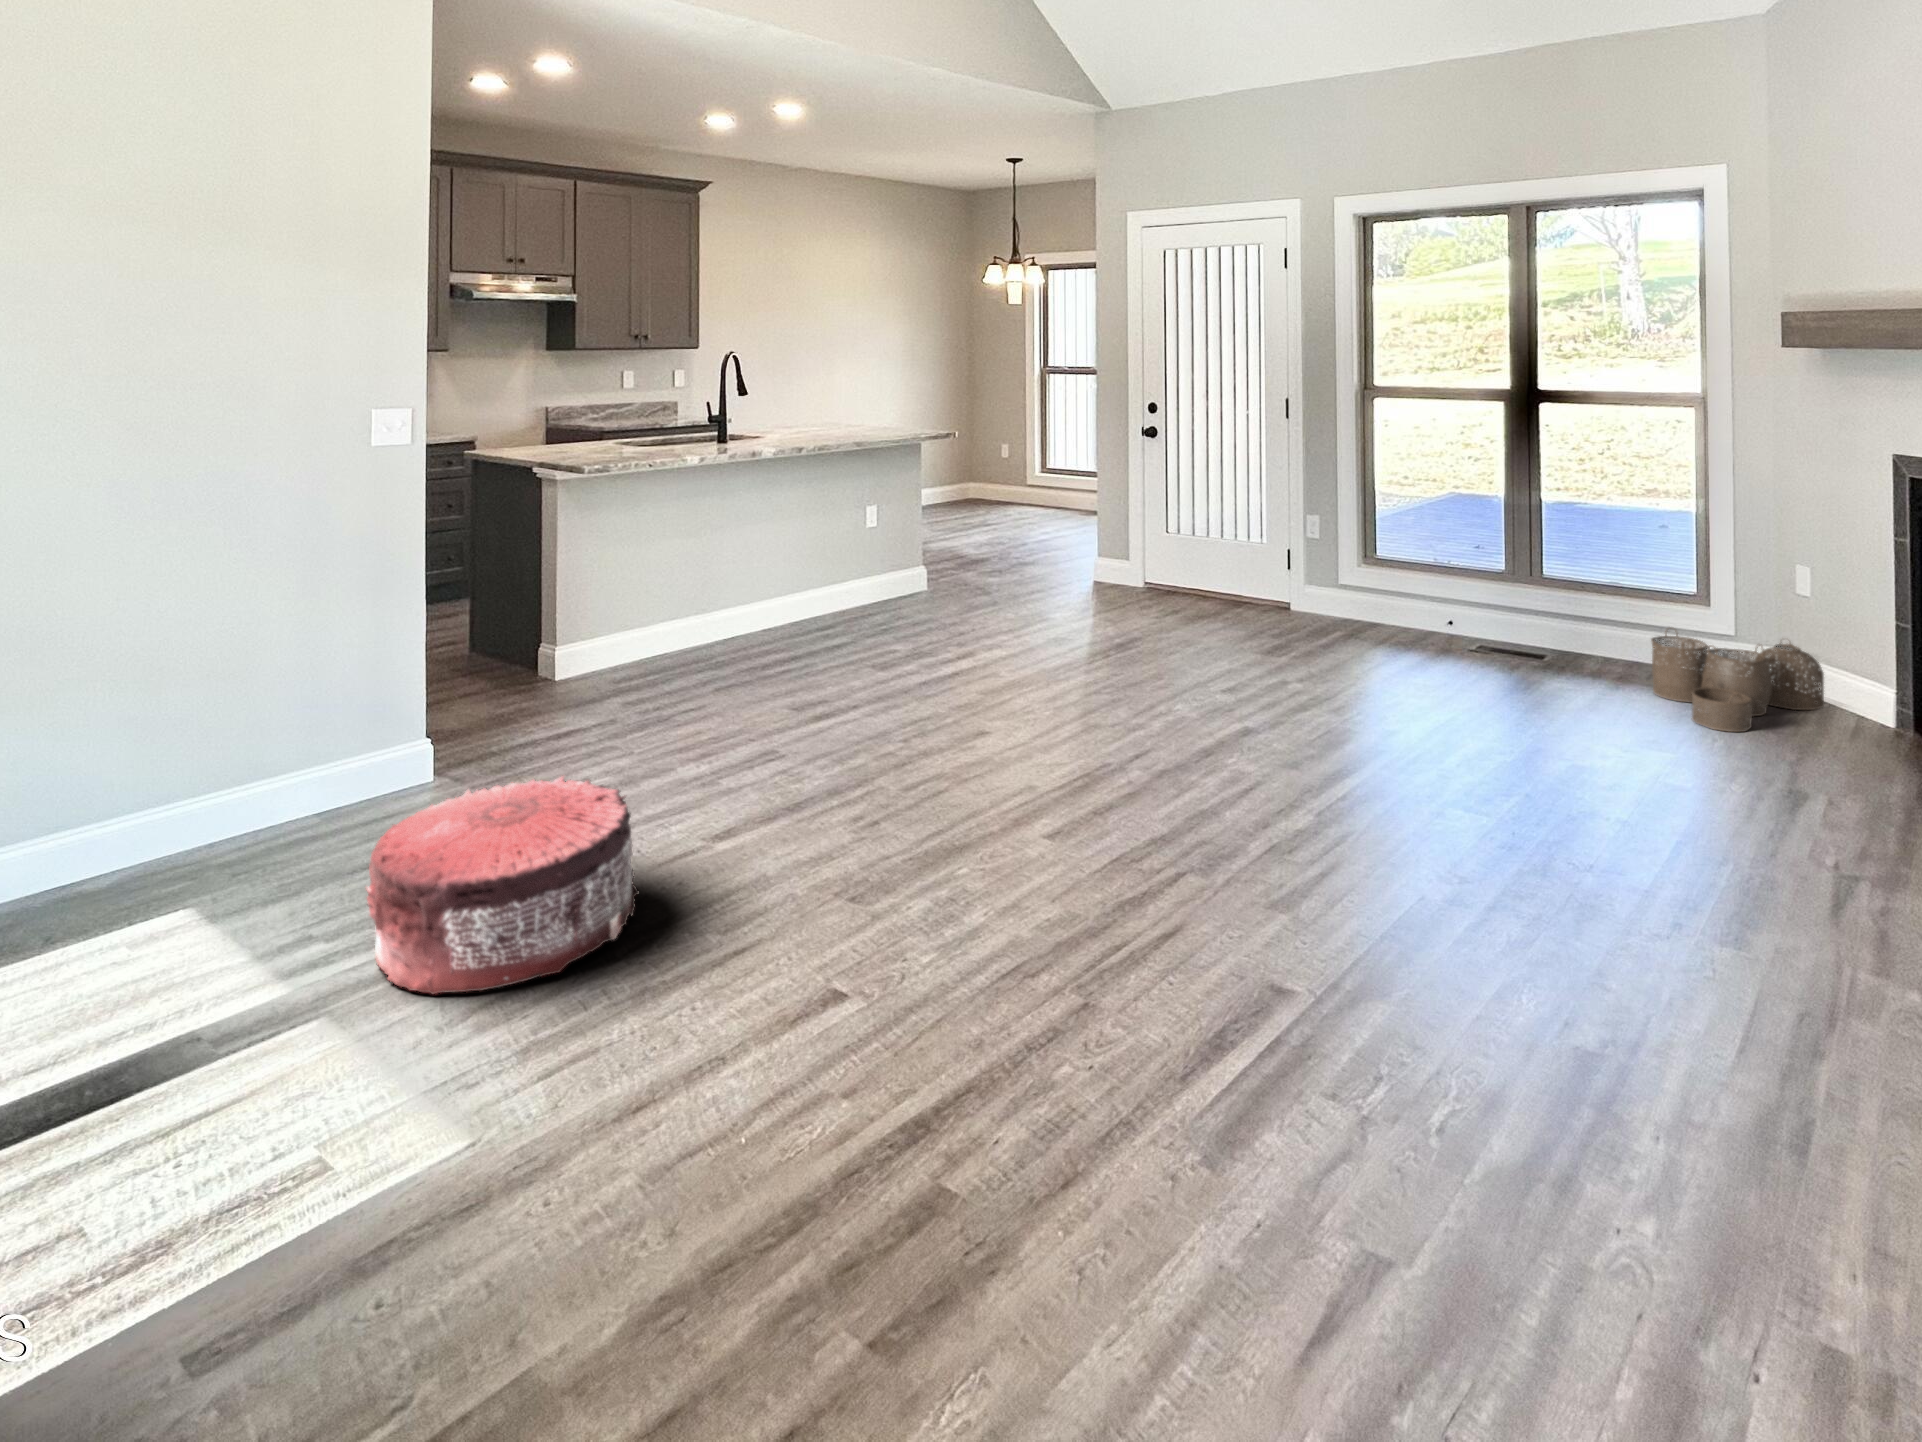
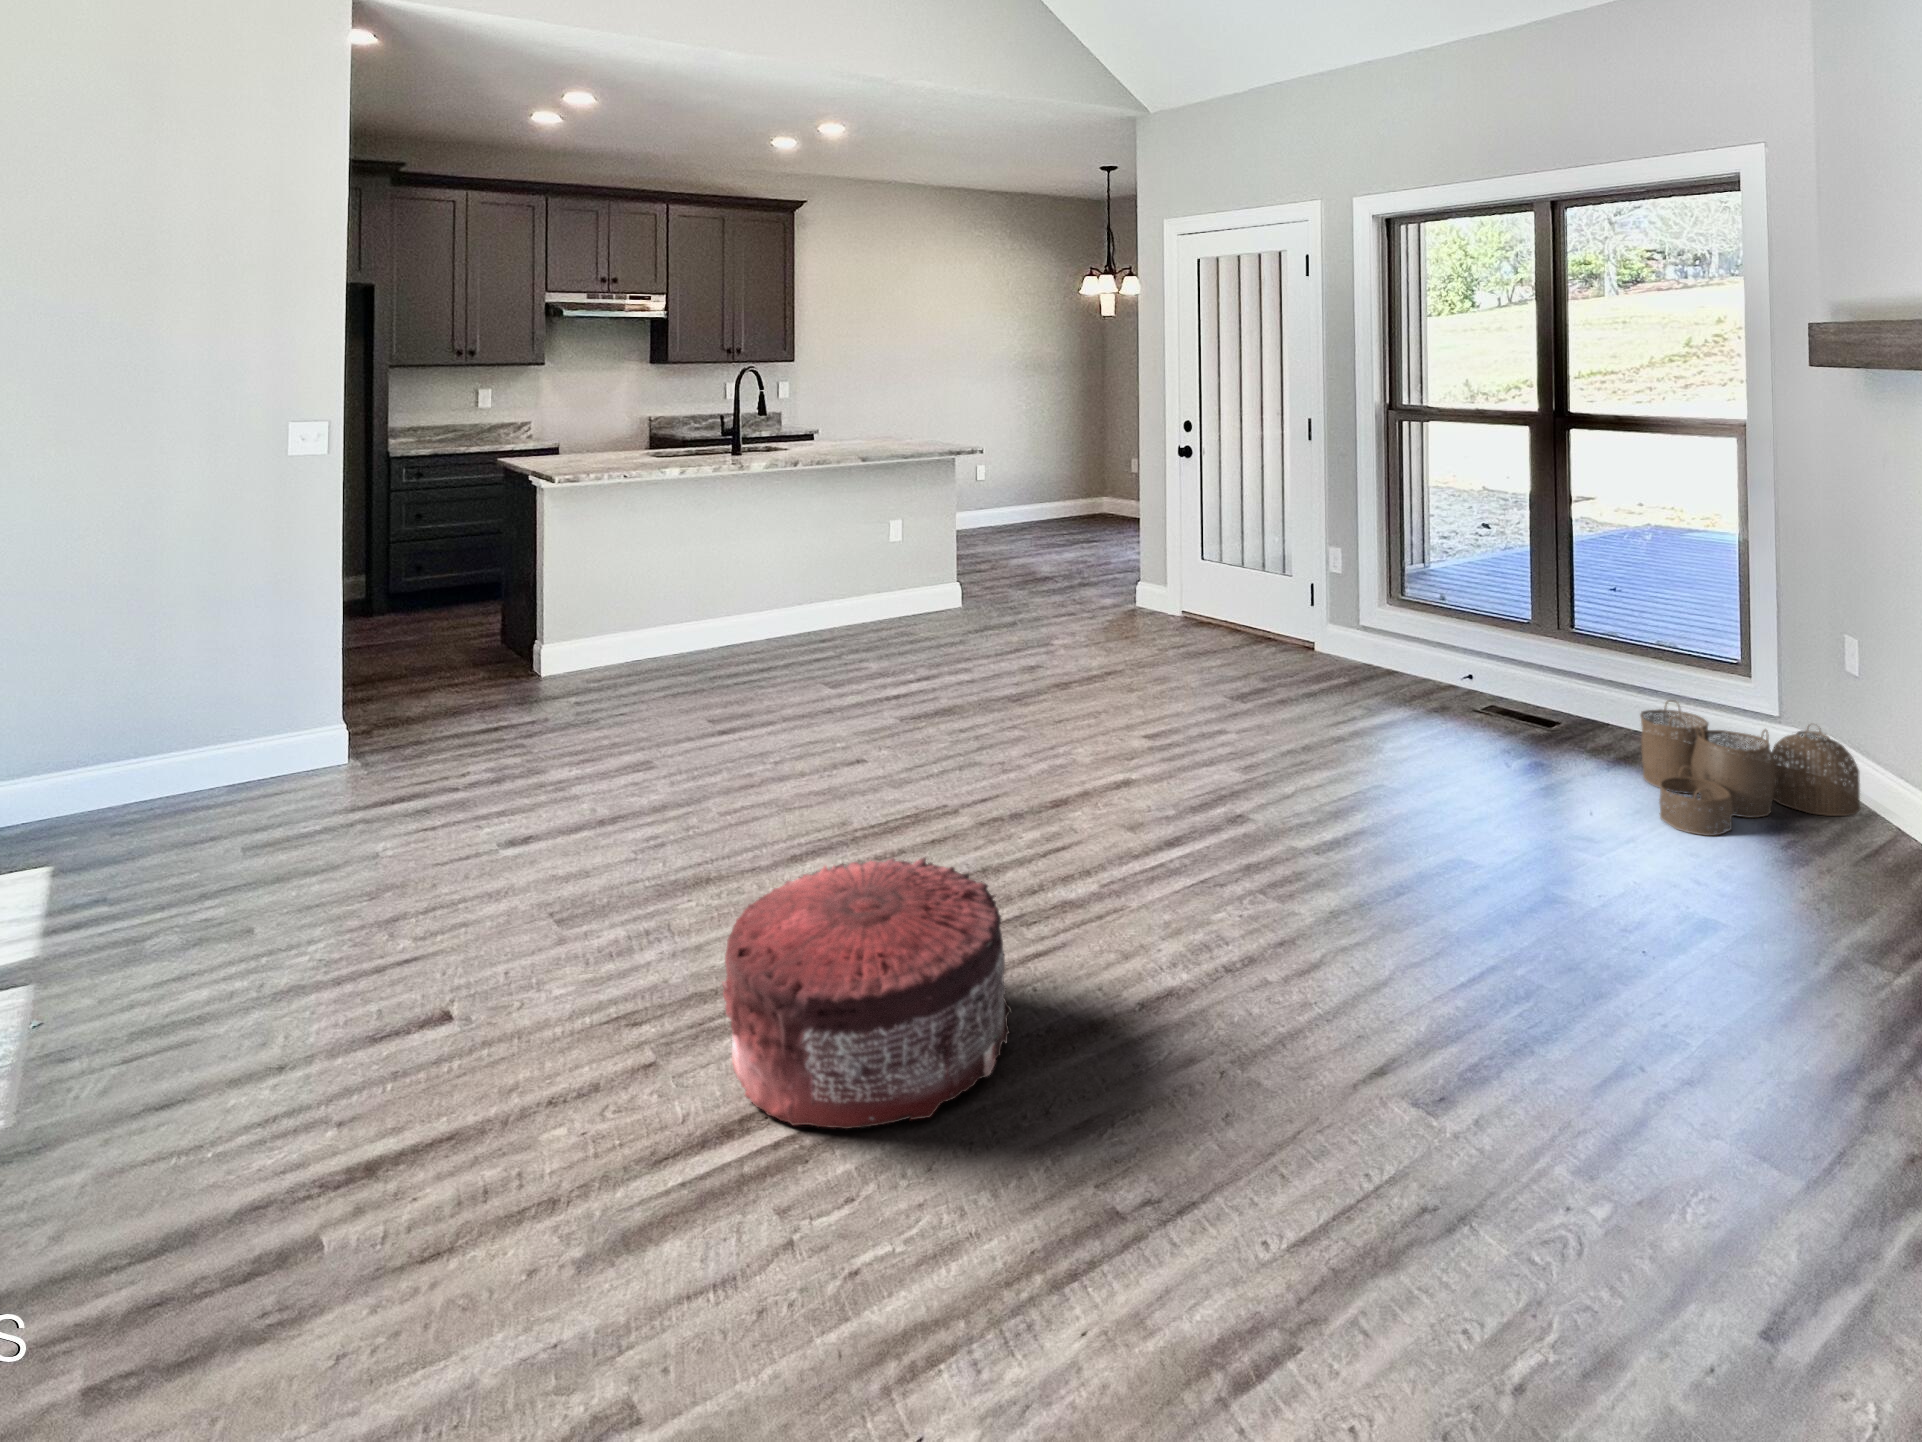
pouf: present [366,776,640,994] -> present [722,857,1012,1129]

